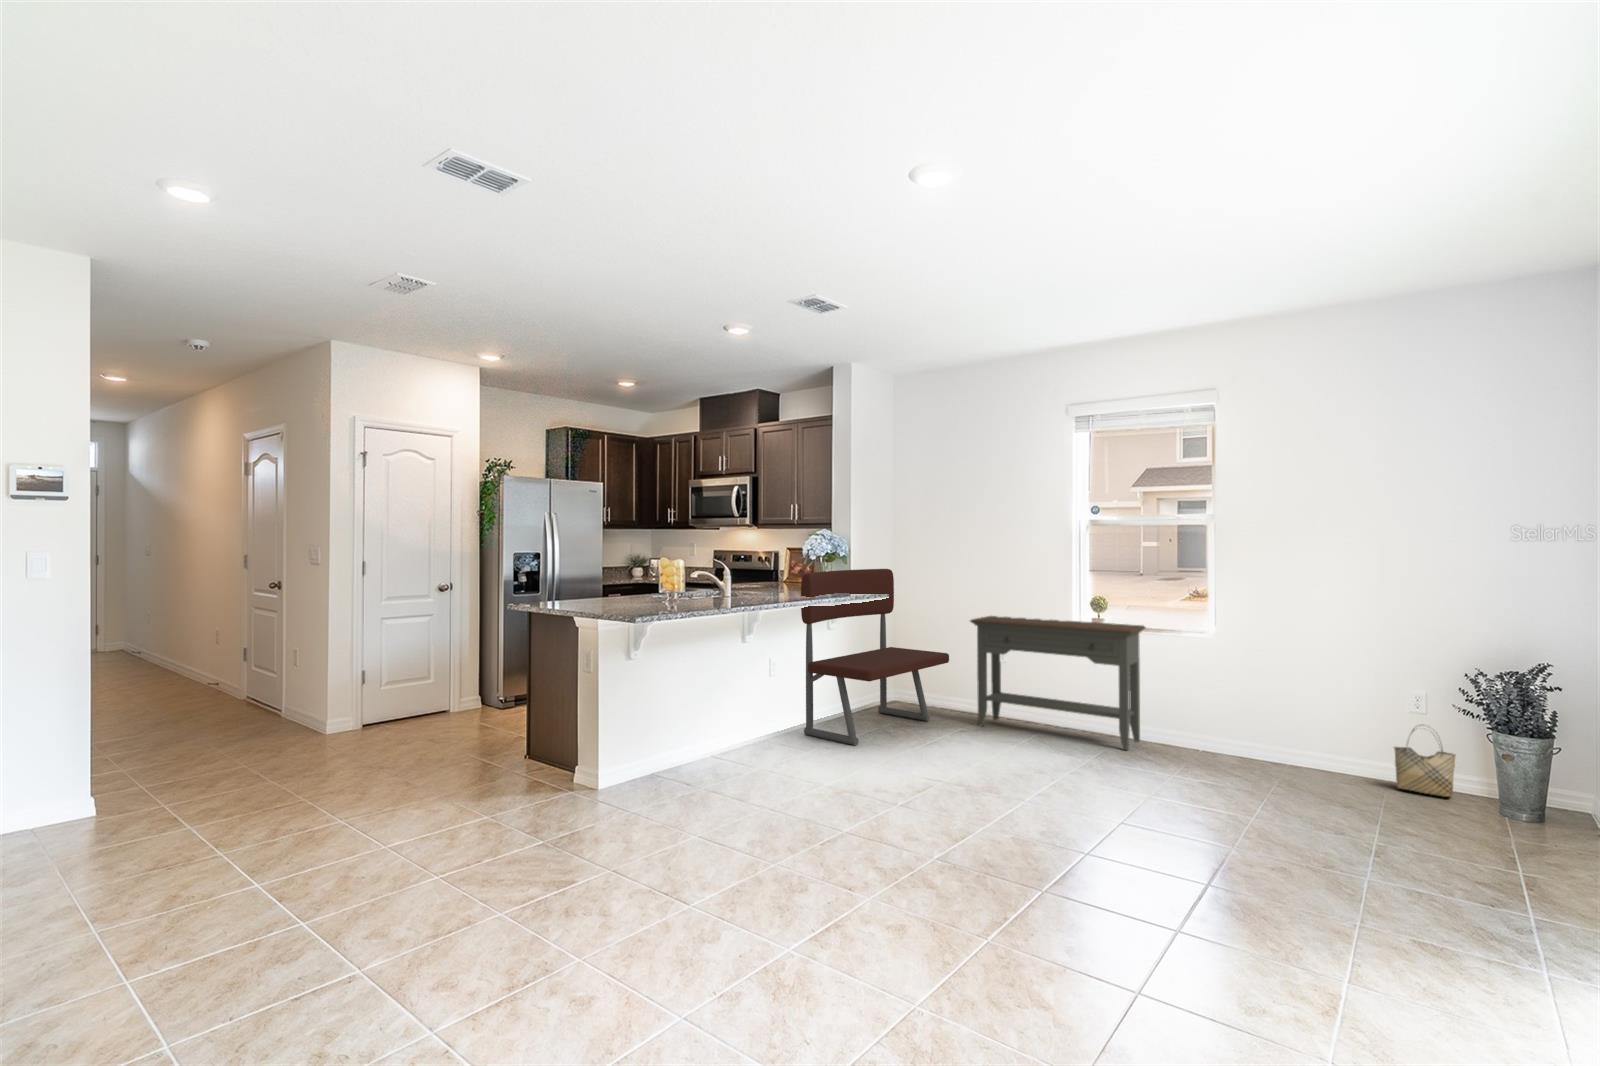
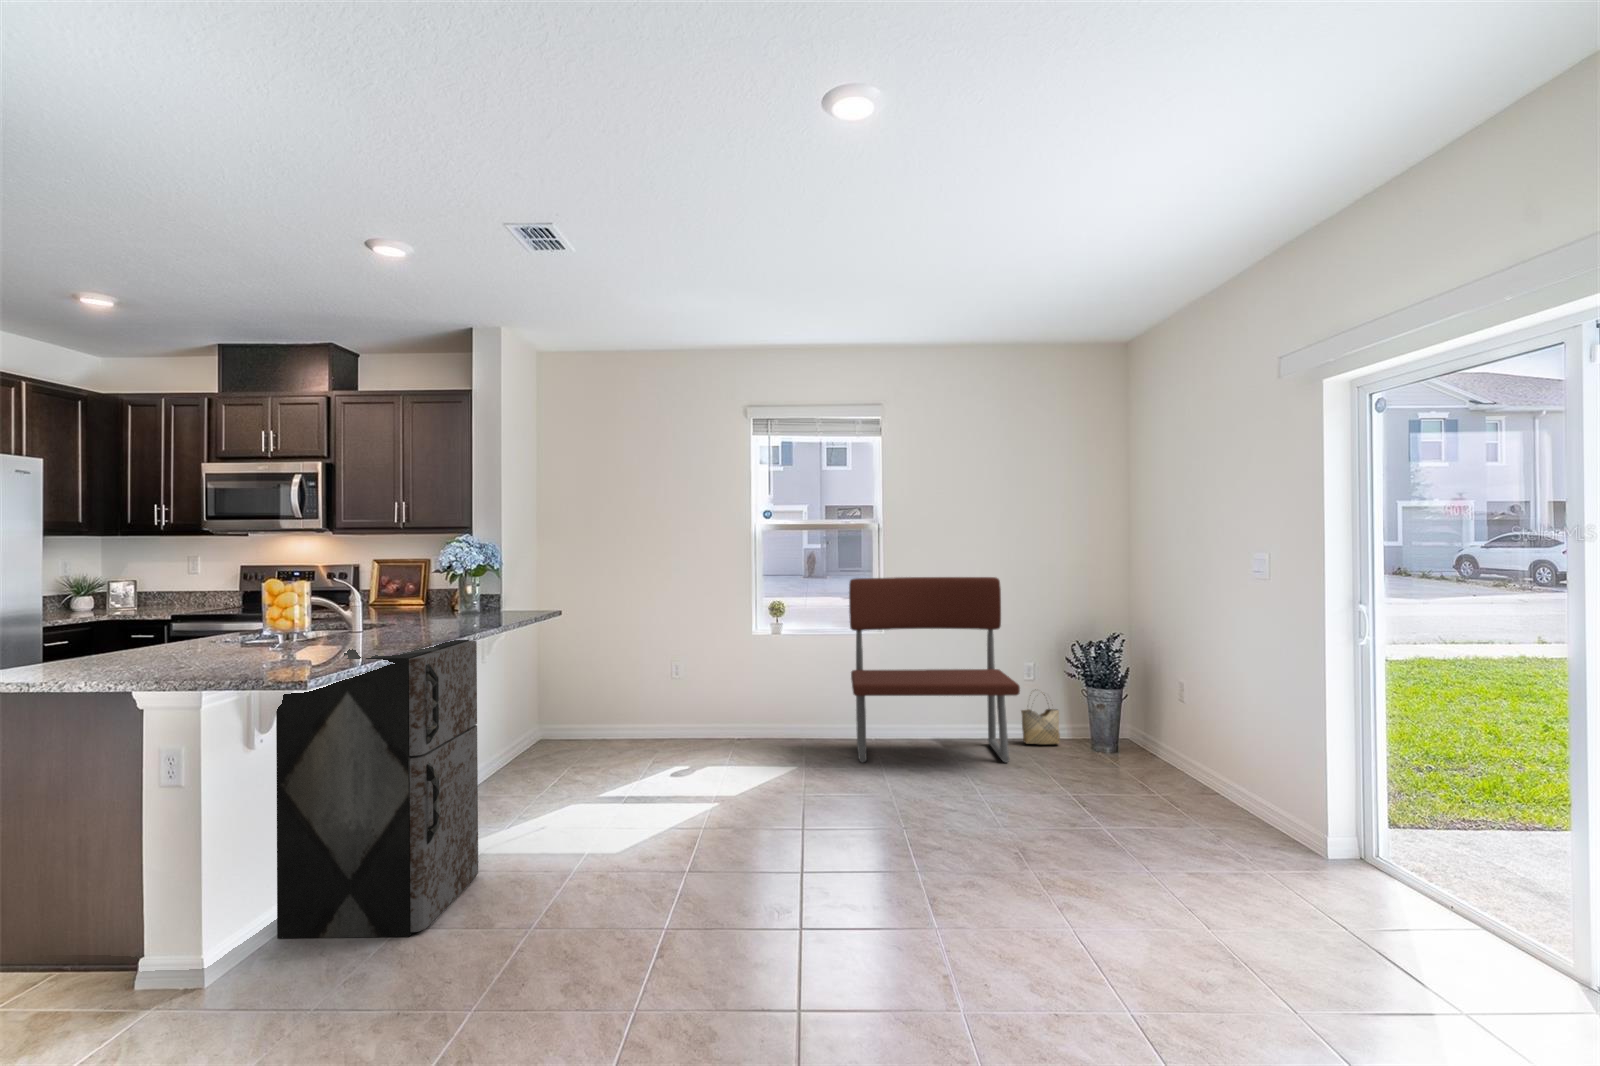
bench: present [801,569,949,745] -> present [849,577,1020,762]
storage cabinet: none [650,602,771,794] -> present [276,640,478,939]
console table: present [970,616,1145,750] -> none [652,627,826,754]

